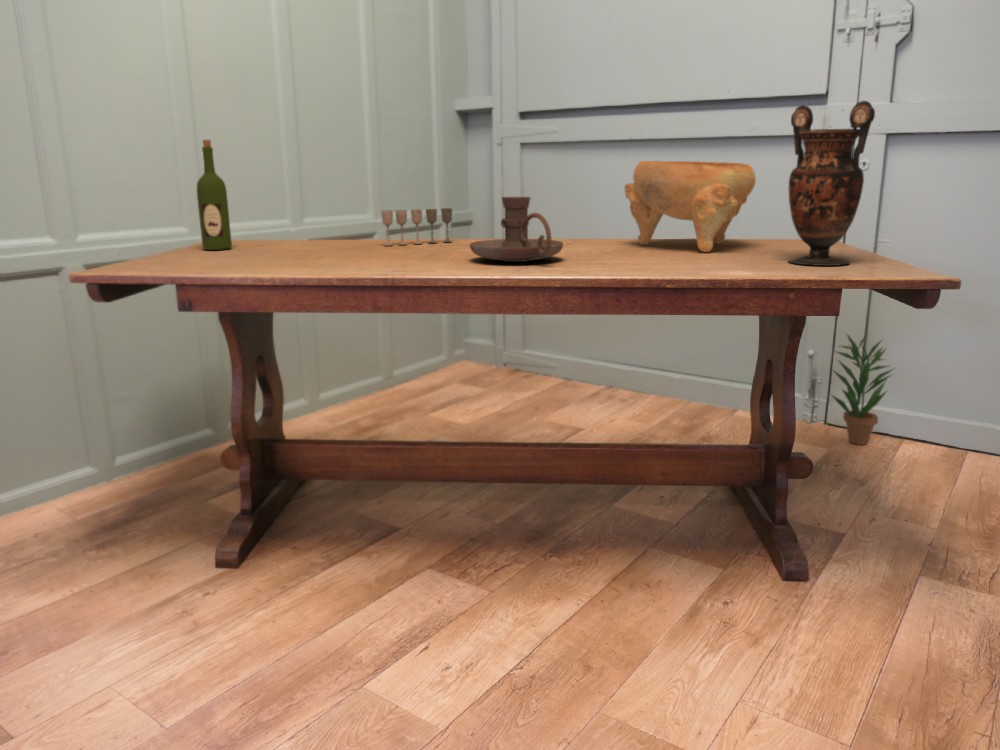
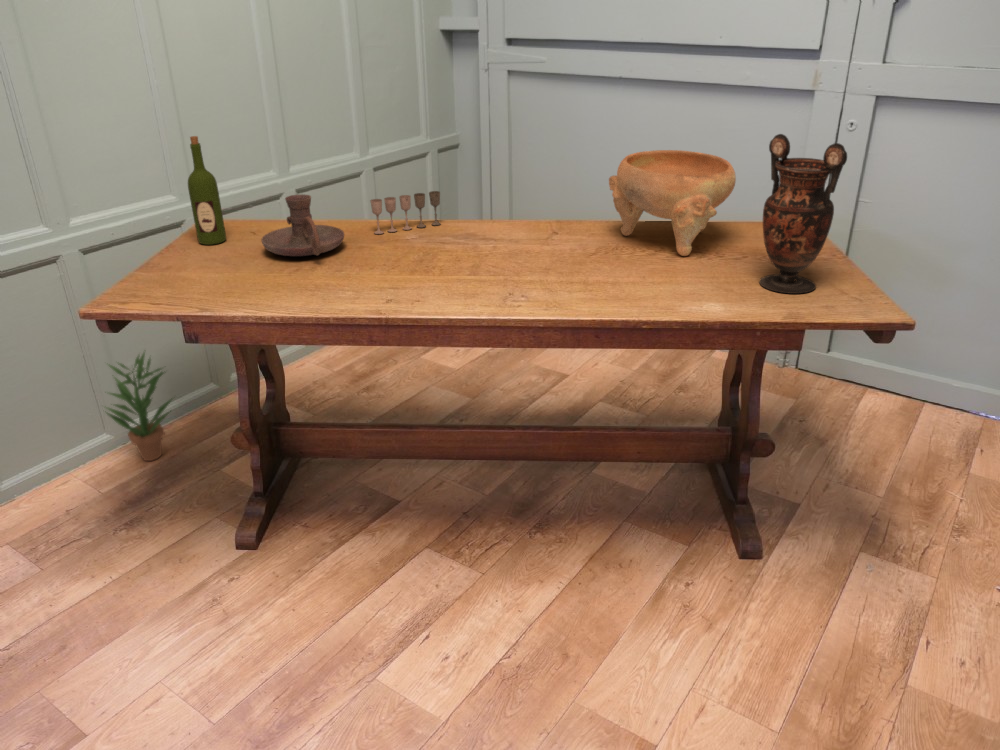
candle holder: present [470,197,563,262] -> present [261,194,344,256]
potted plant: present [832,335,892,445] -> present [107,353,172,461]

